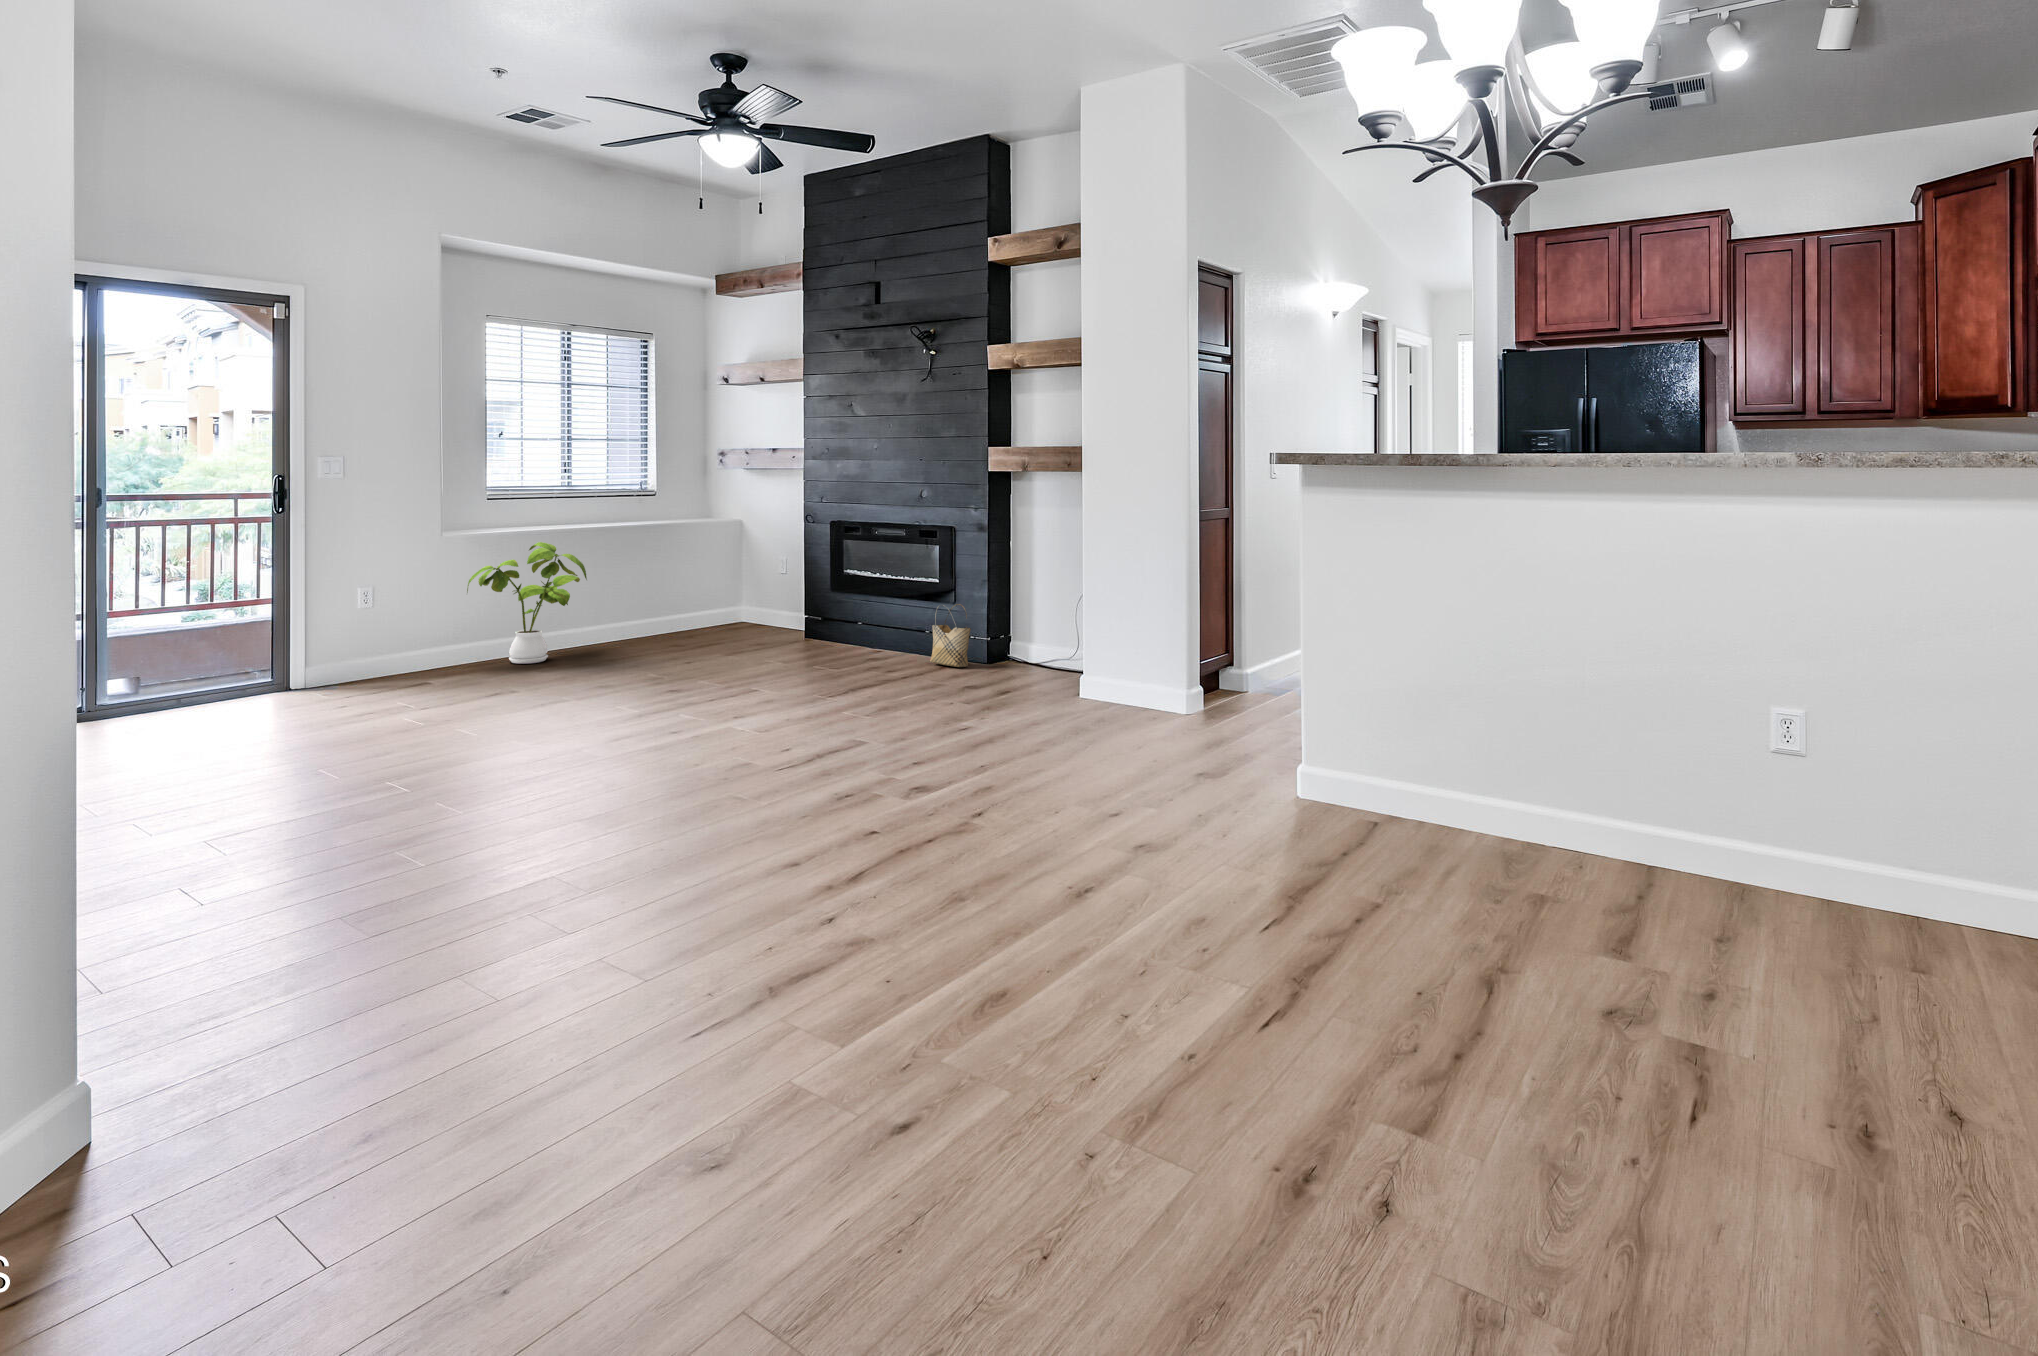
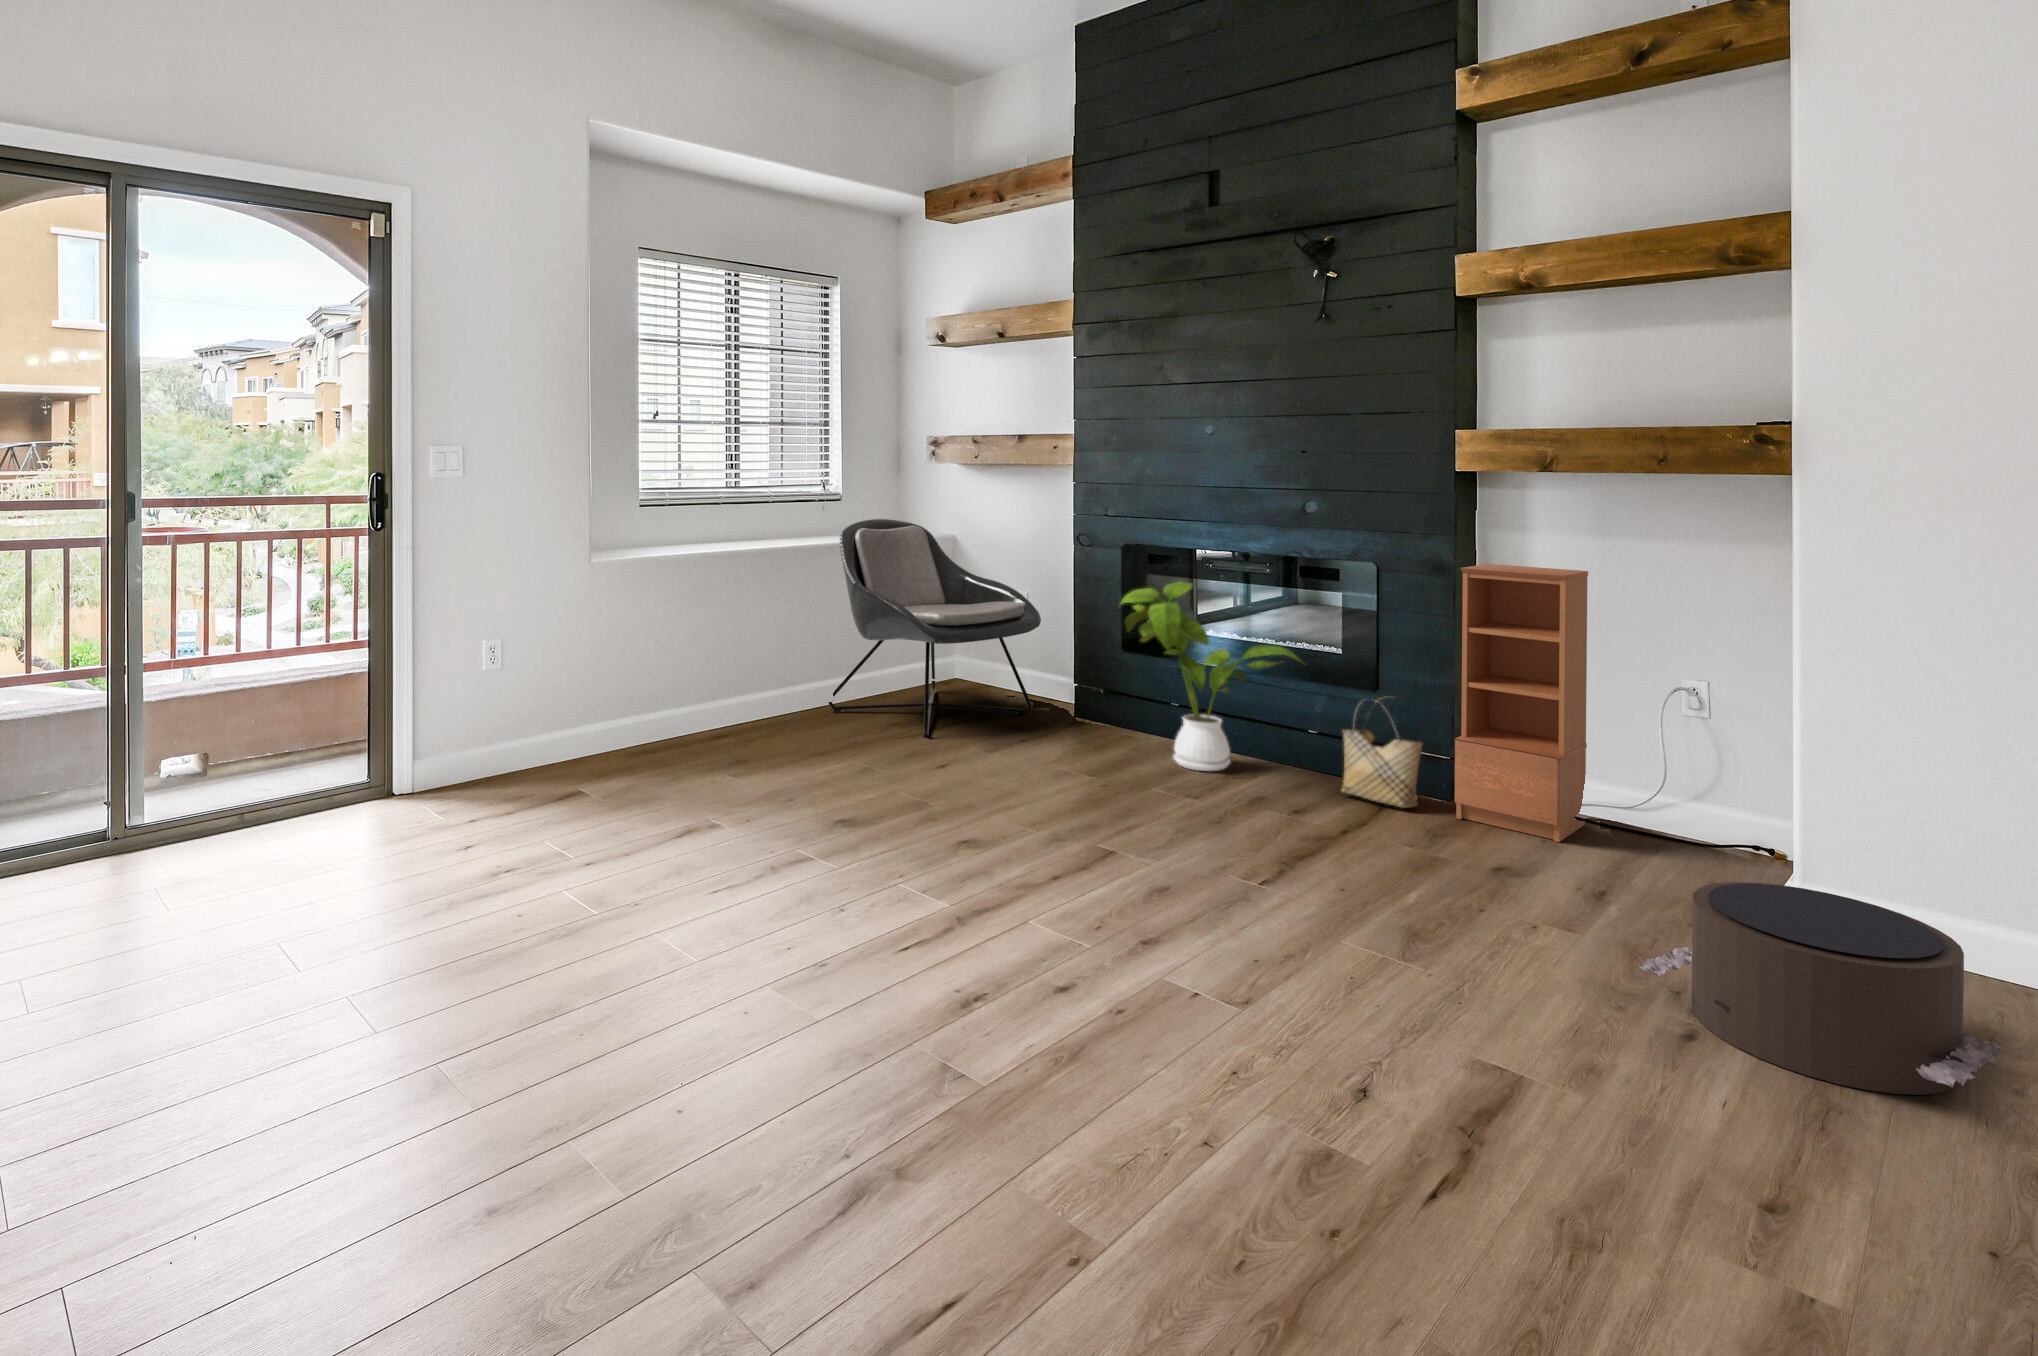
lounge chair: none [631,508,783,651] -> present [828,519,1041,737]
bookcase: none [982,525,1053,676] -> present [1455,564,1588,842]
house plant: present [467,542,587,664] -> present [1121,581,1302,771]
pouf: none [971,665,1086,738] -> present [1640,882,2003,1095]

